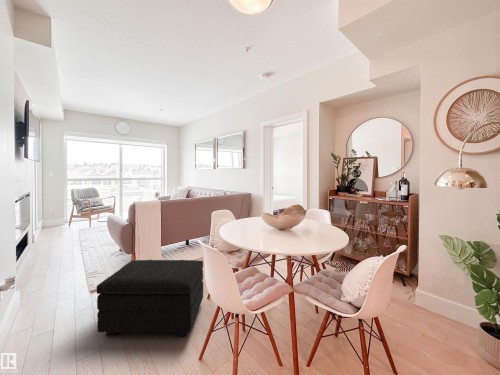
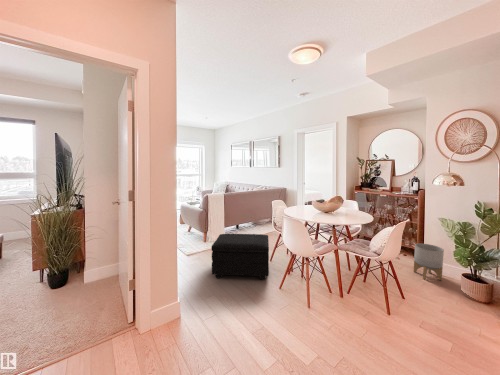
planter: none [404,270,445,325] -> present [414,243,444,280]

